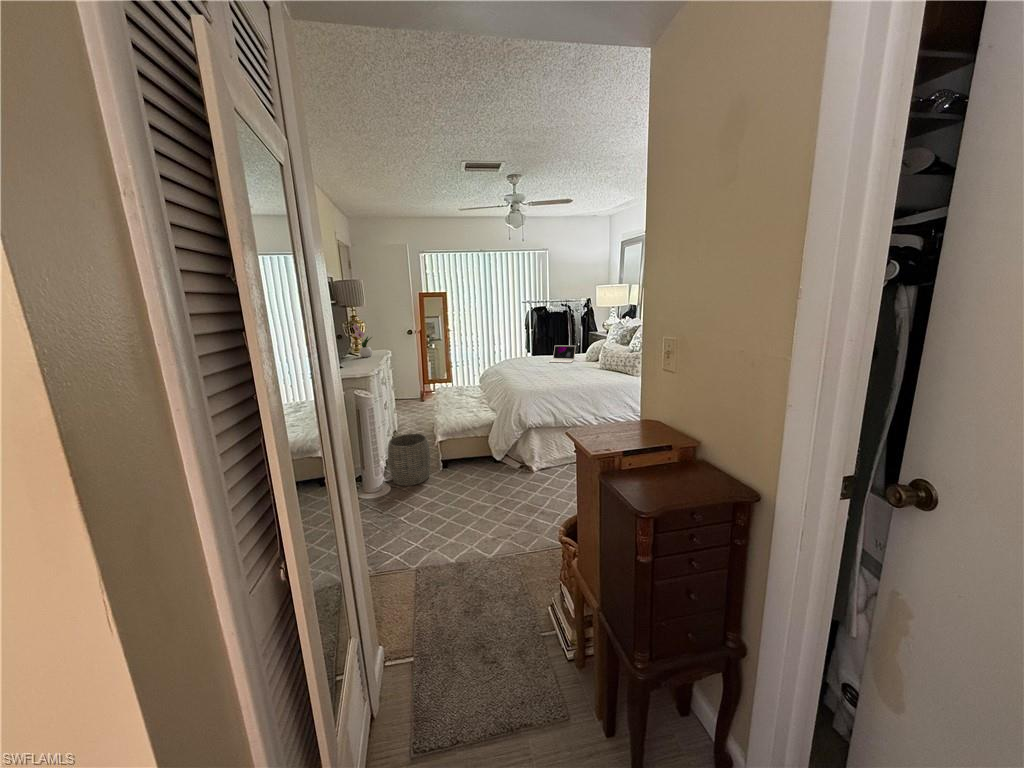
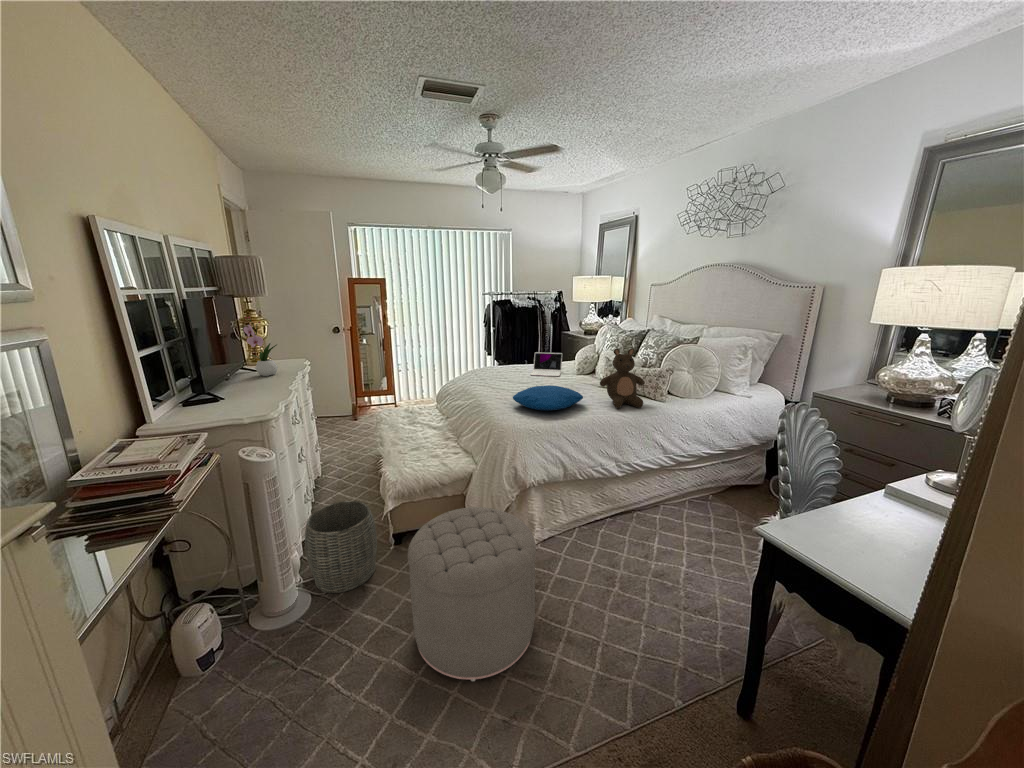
stuffed bear: none [589,337,623,380] -> present [600,349,644,408]
pillow: none [525,365,576,380] -> present [513,385,583,410]
ottoman: none [444,432,520,524] -> present [408,507,536,681]

